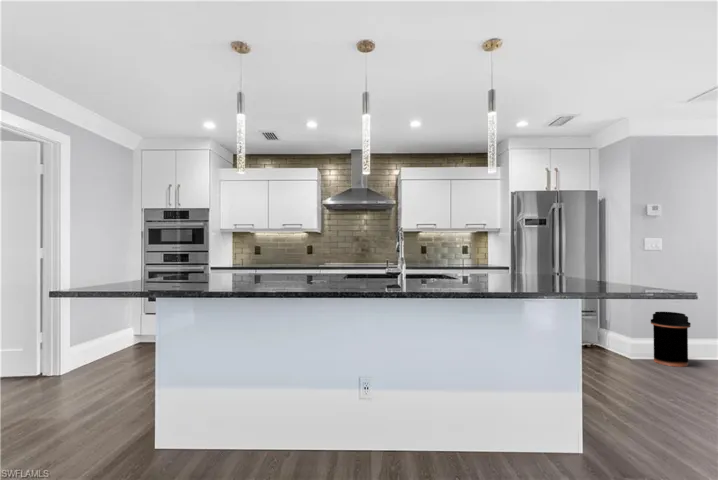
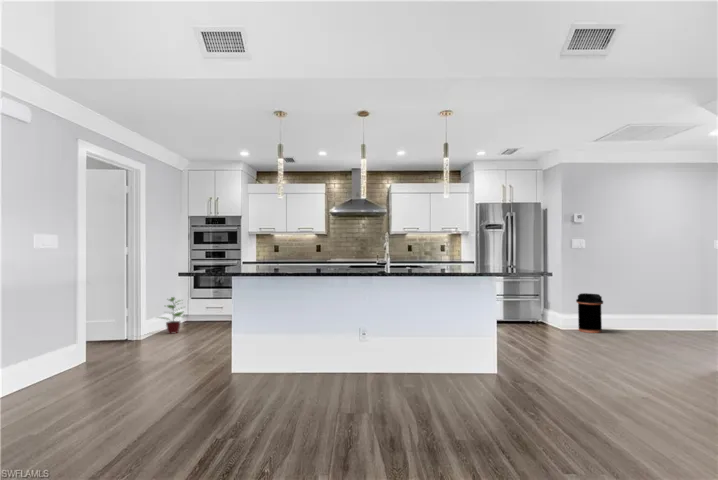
potted plant: none [85,313,129,365] -> present [164,297,183,333]

